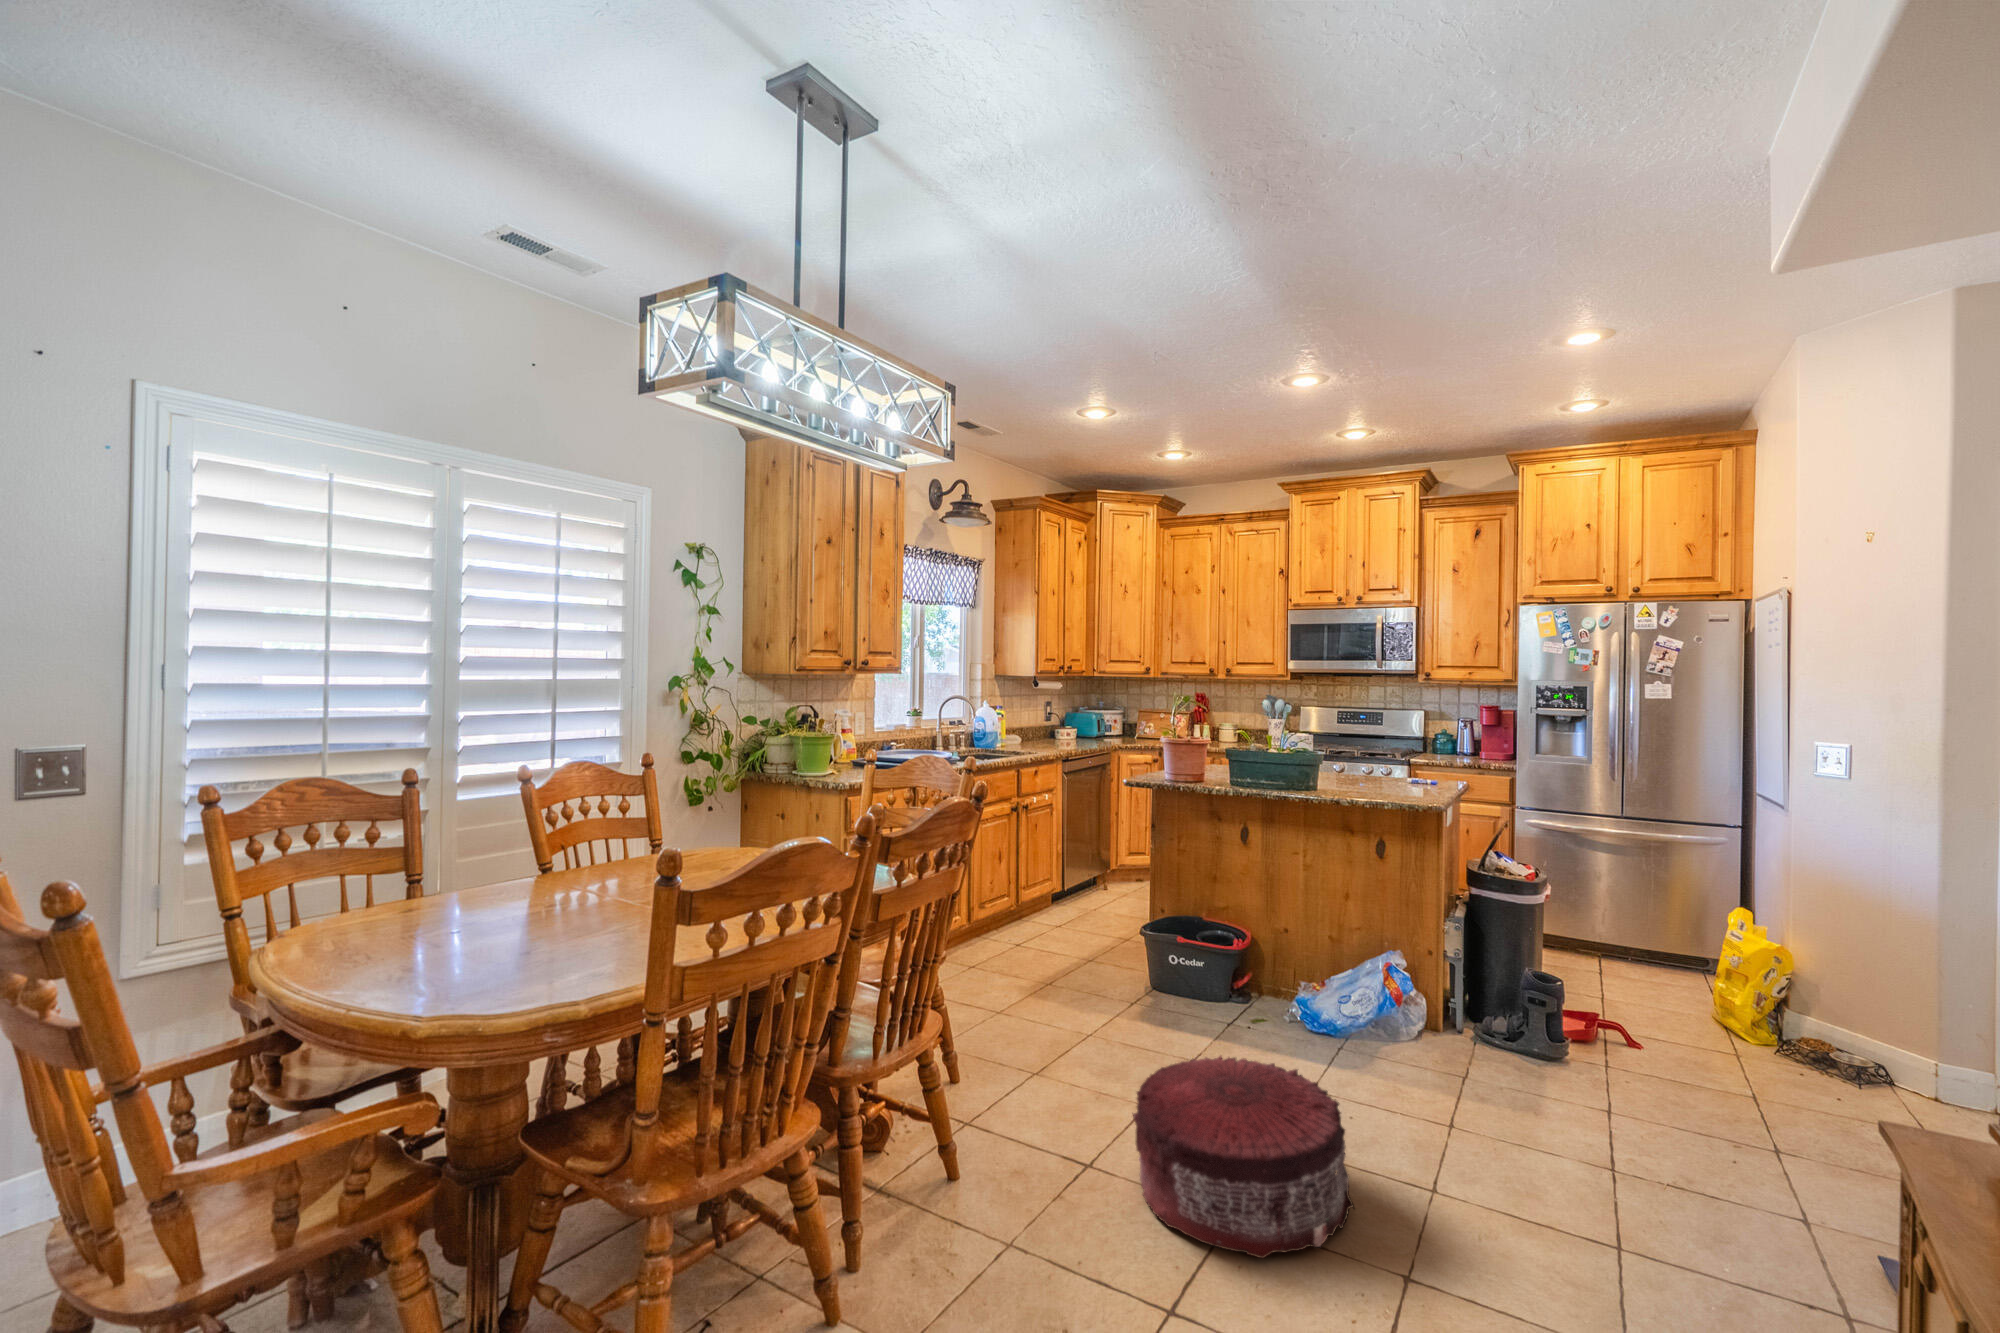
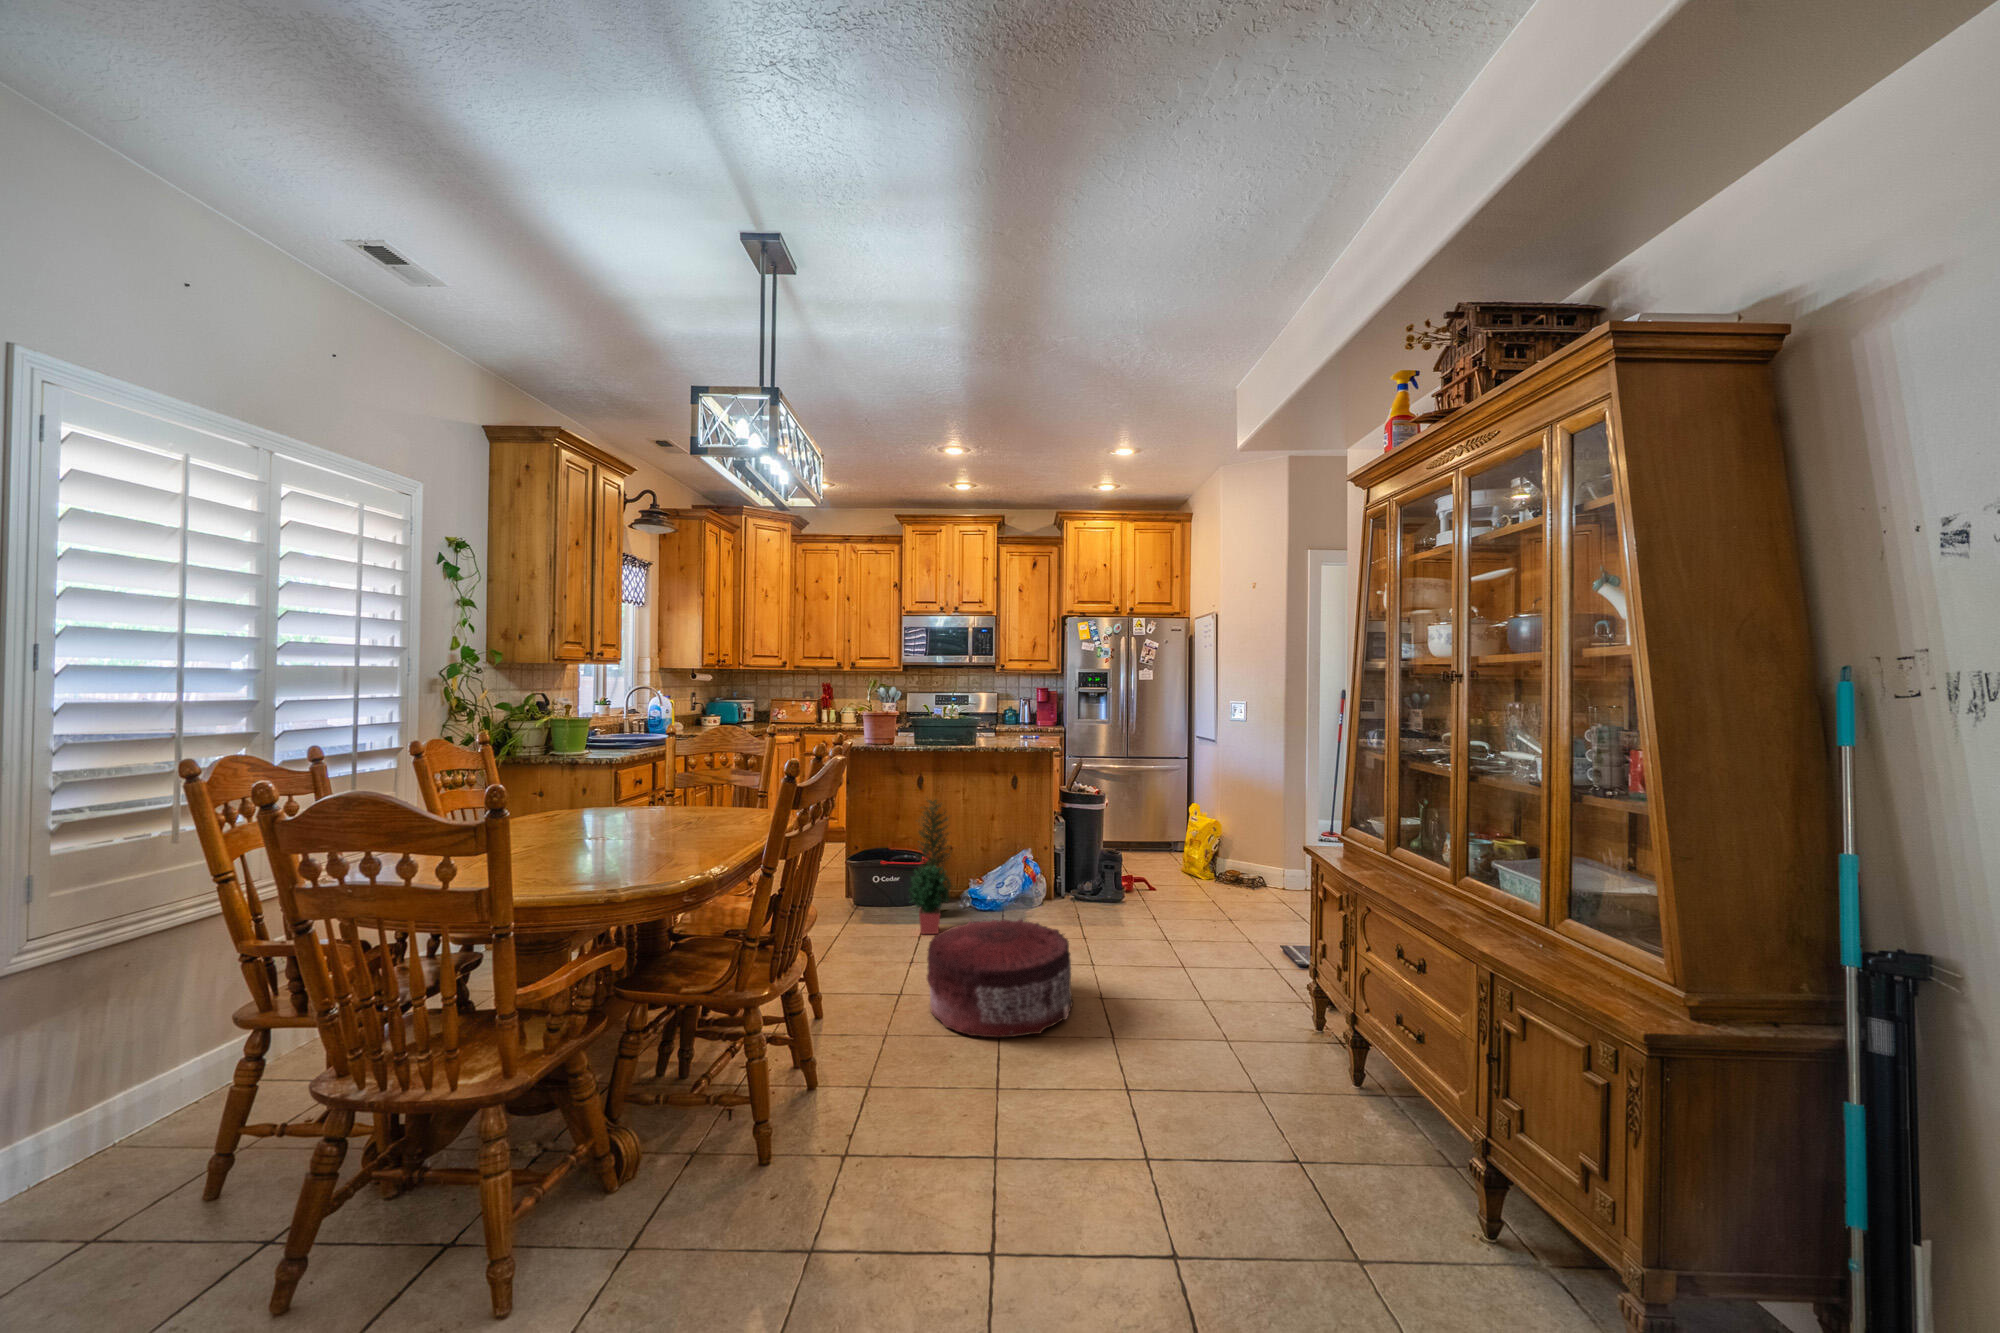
potted plant: none [1194,859,1291,1049] -> present [909,800,955,934]

